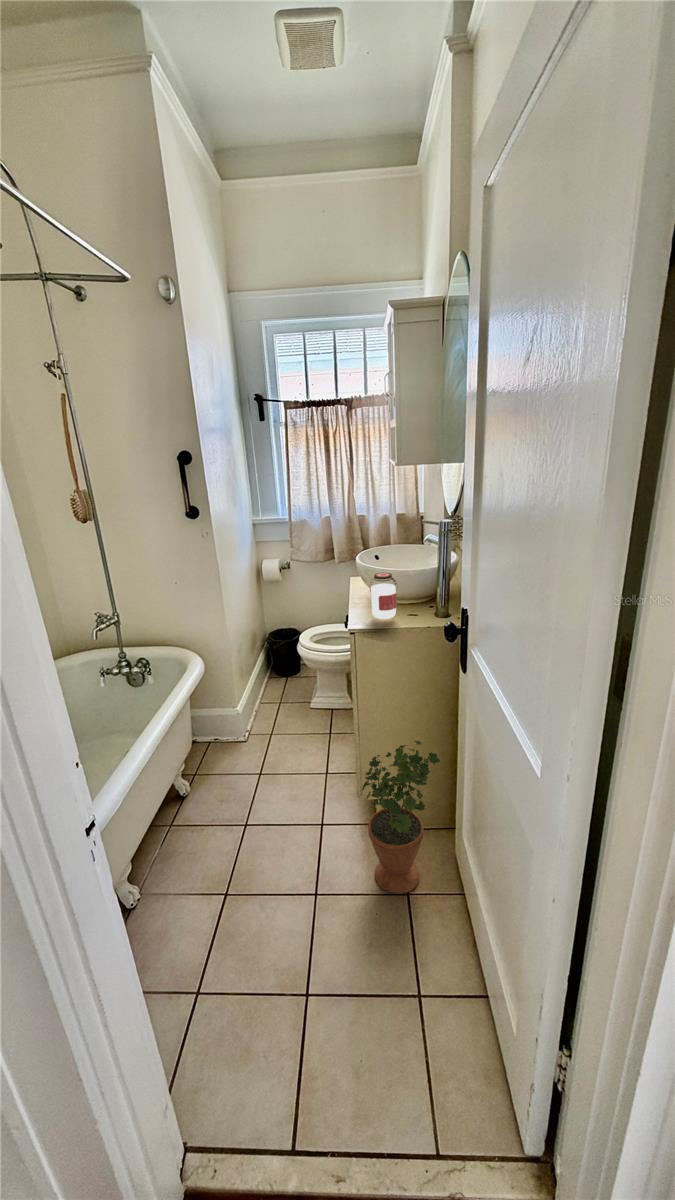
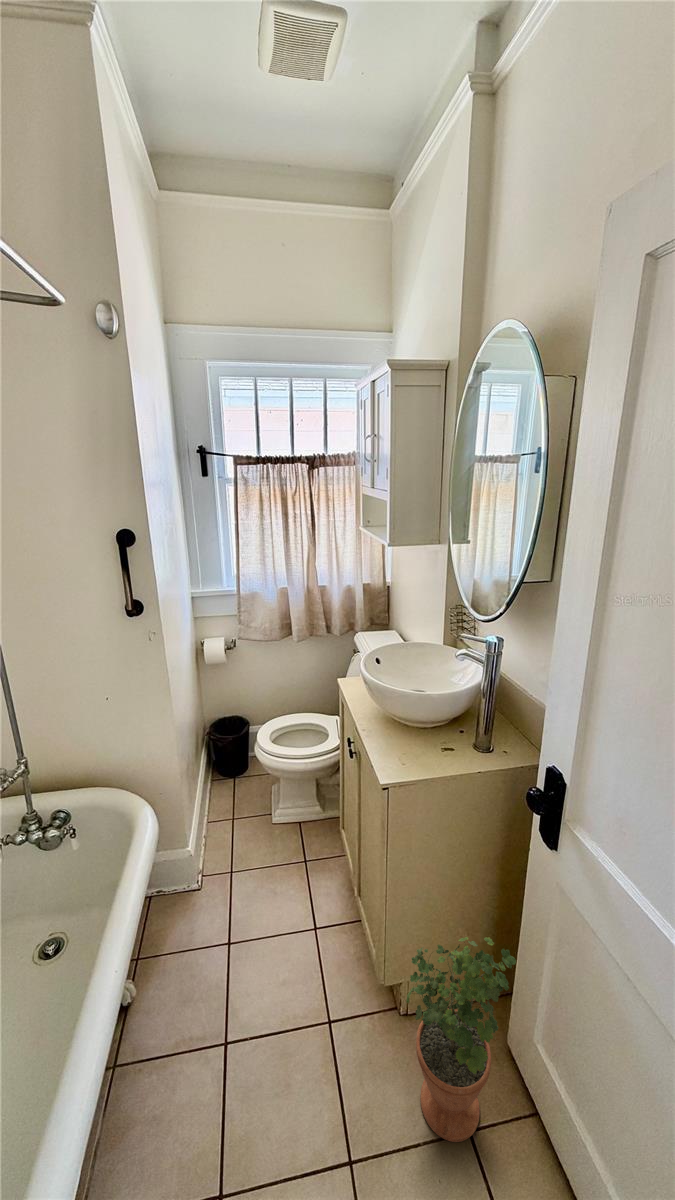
jar: present [370,573,397,619] -> none [396,698,432,760]

